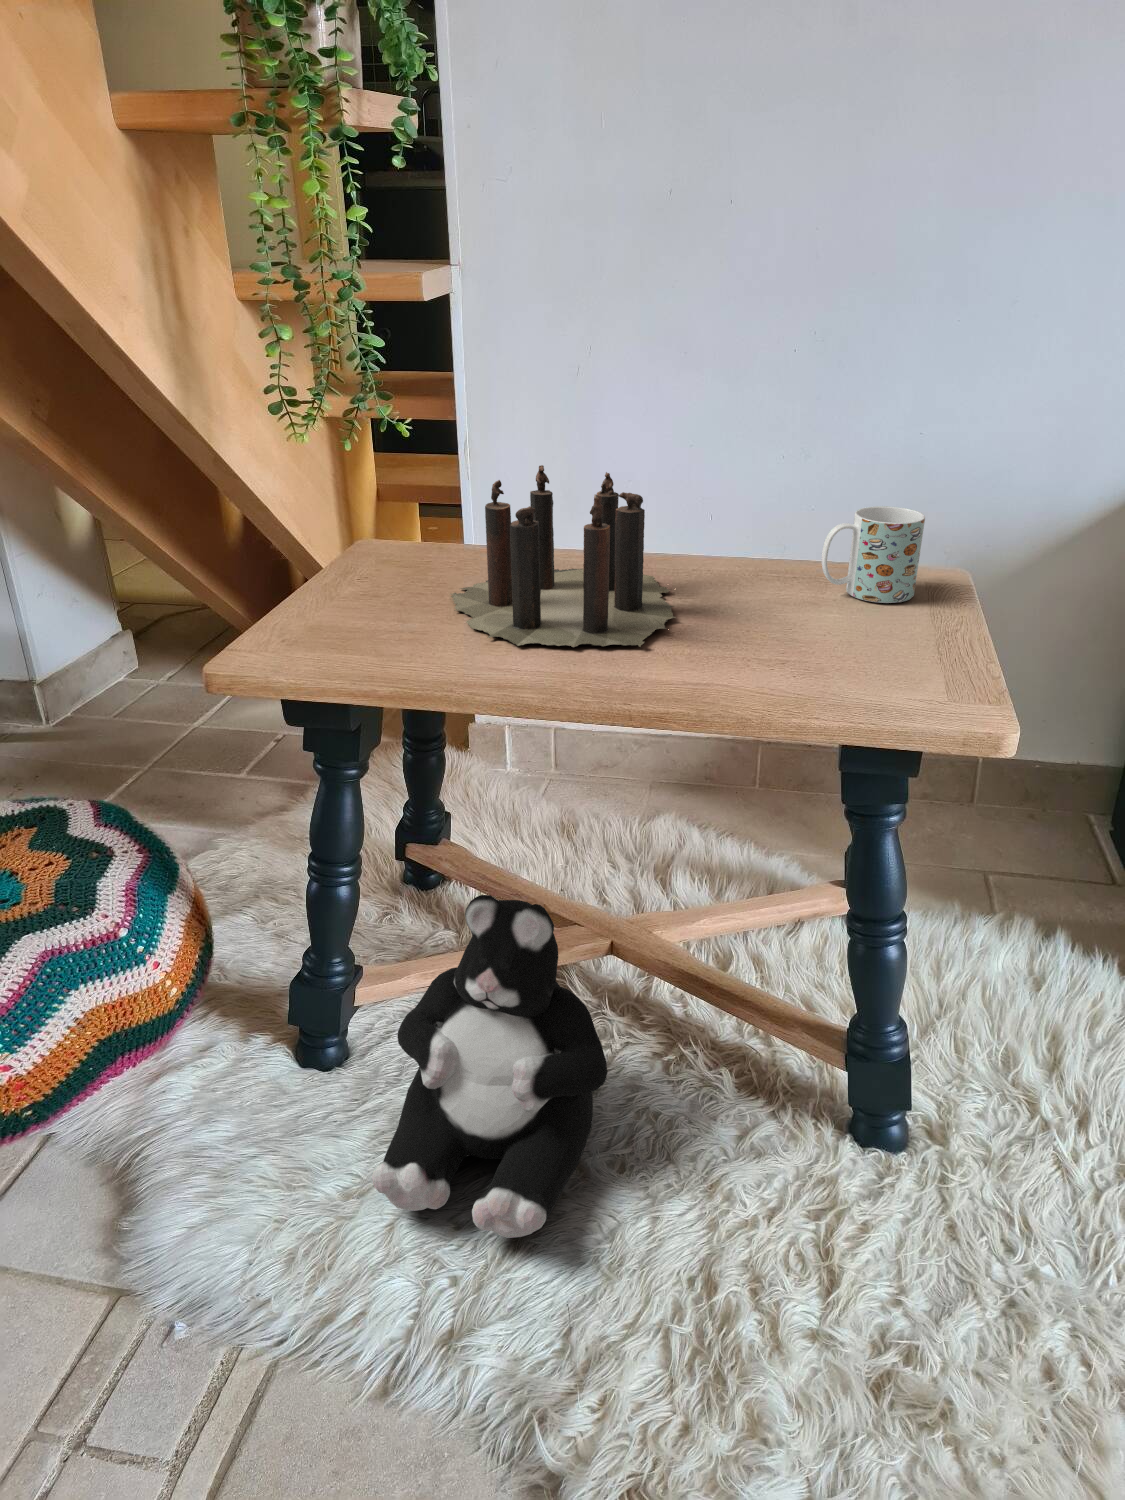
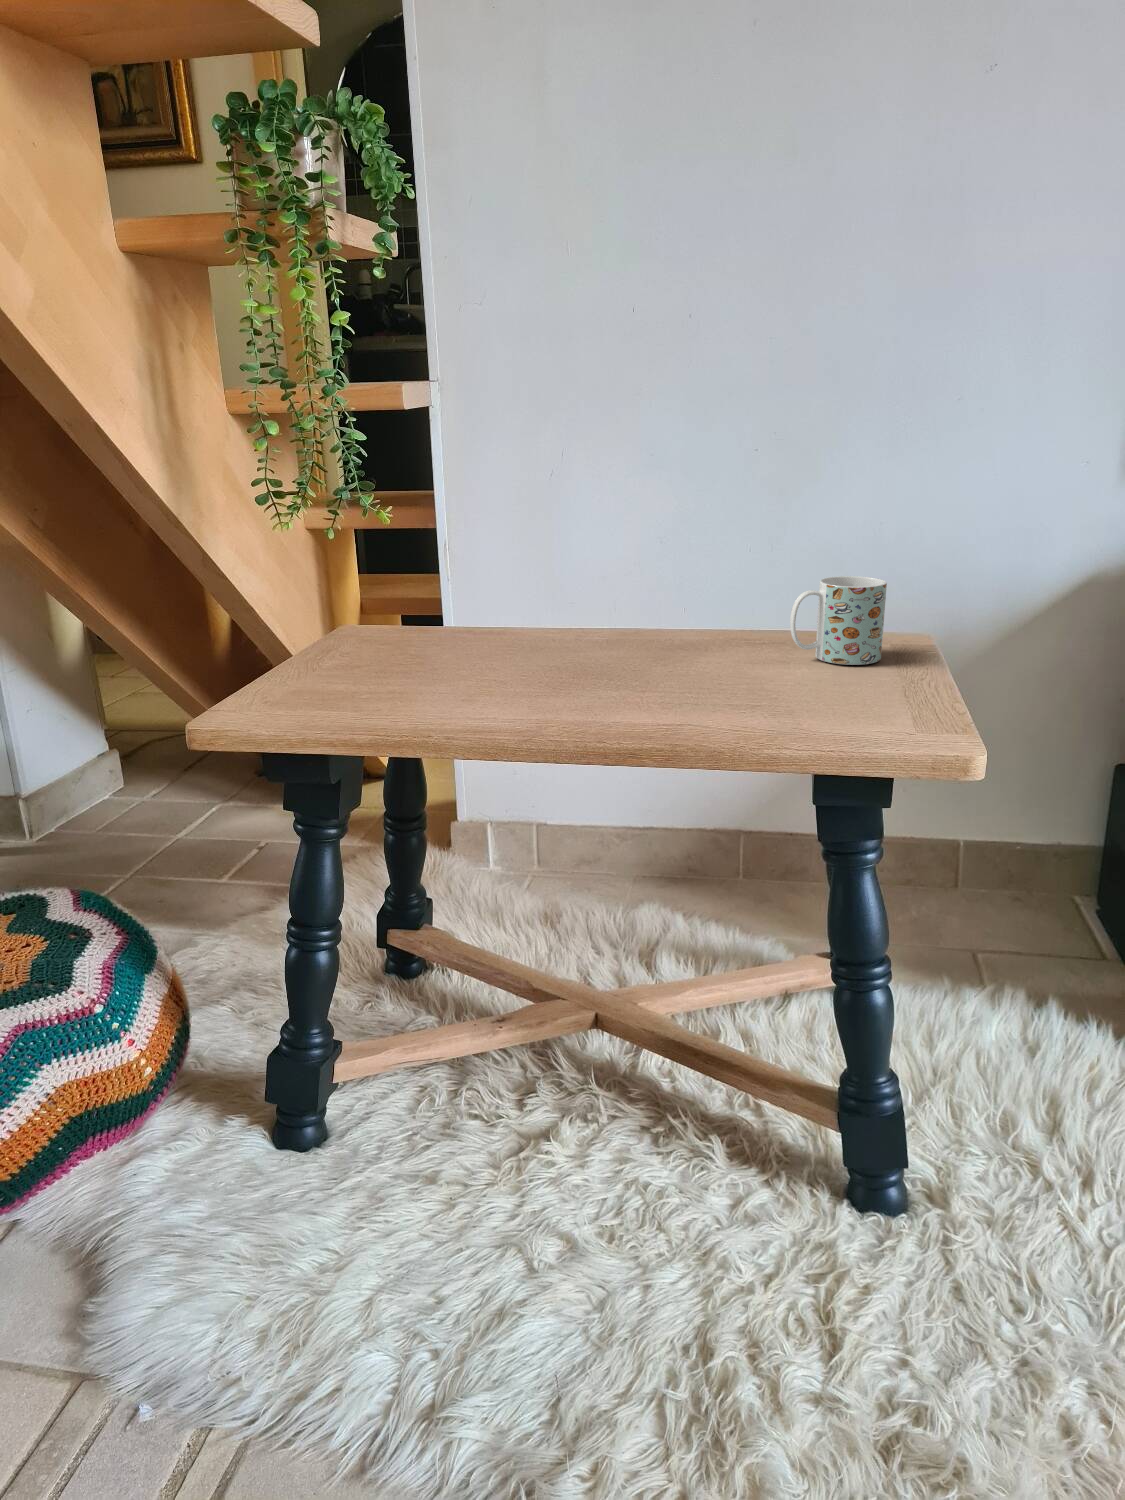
candle: present [451,465,676,647] -> none [413,540,712,702]
plush toy: present [372,895,607,1238] -> none [350,947,594,1307]

